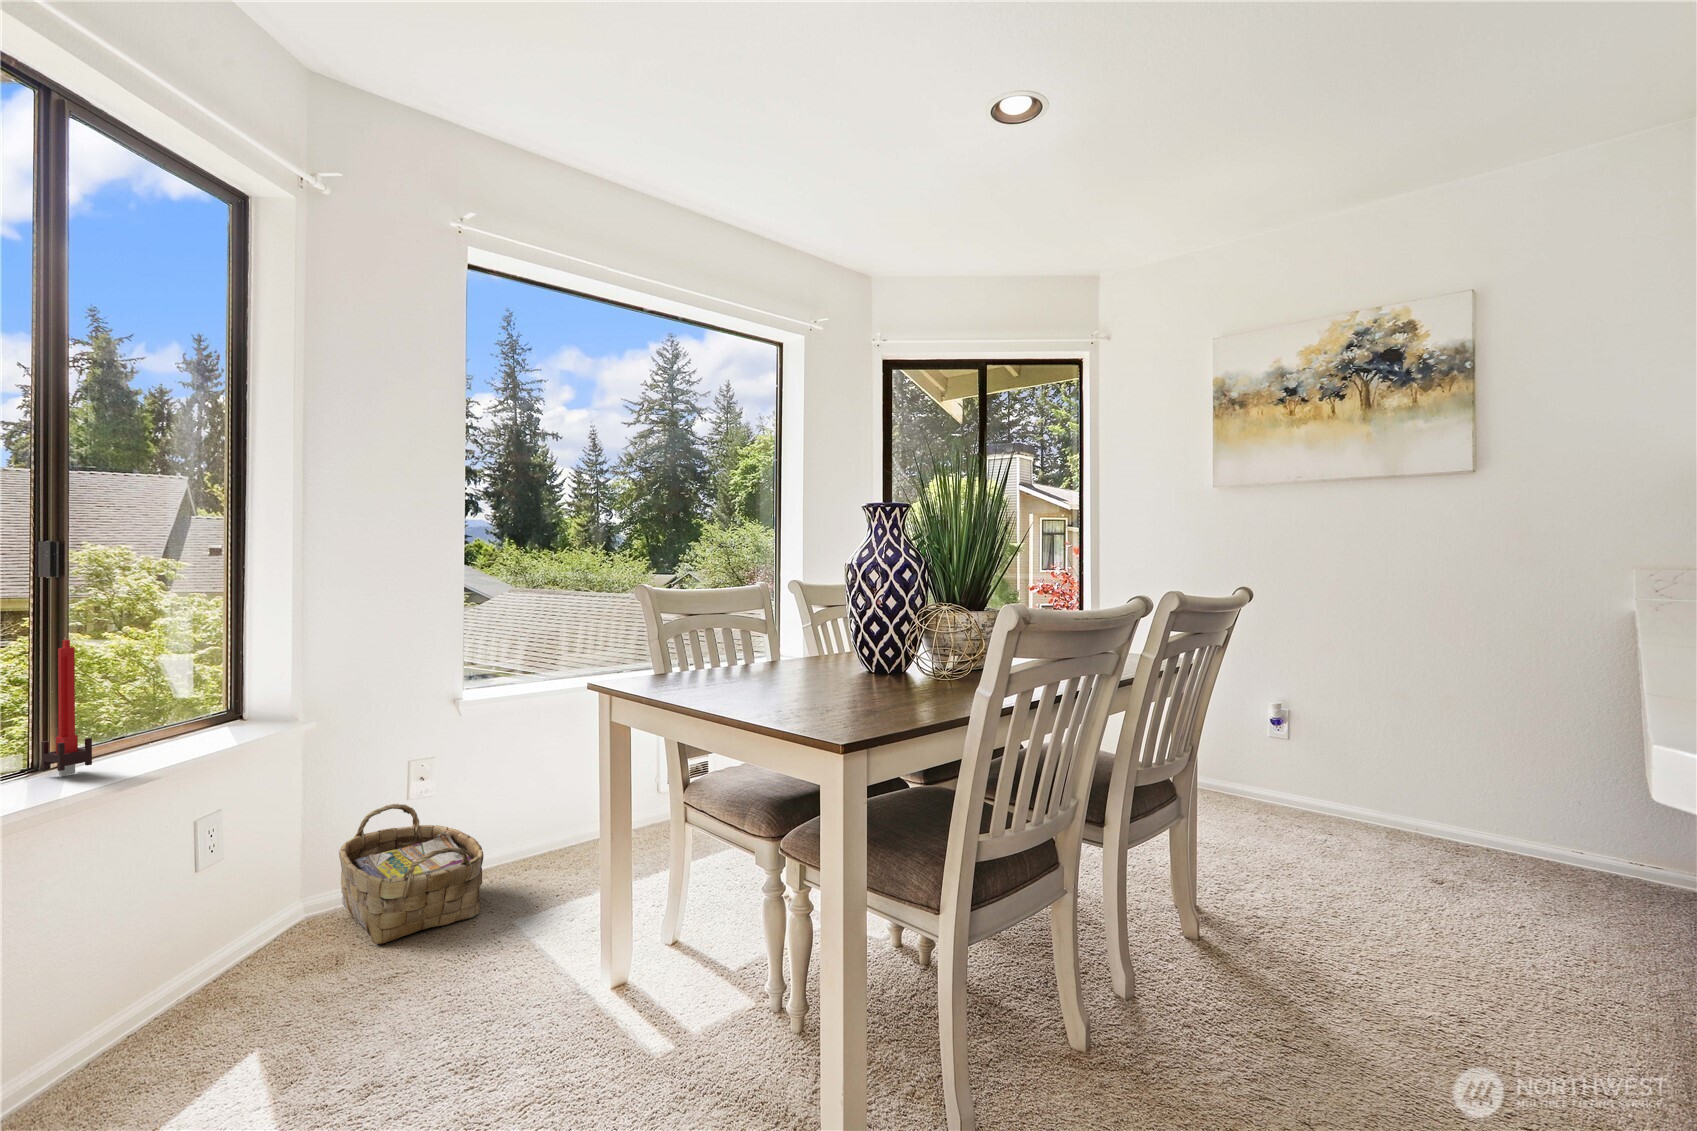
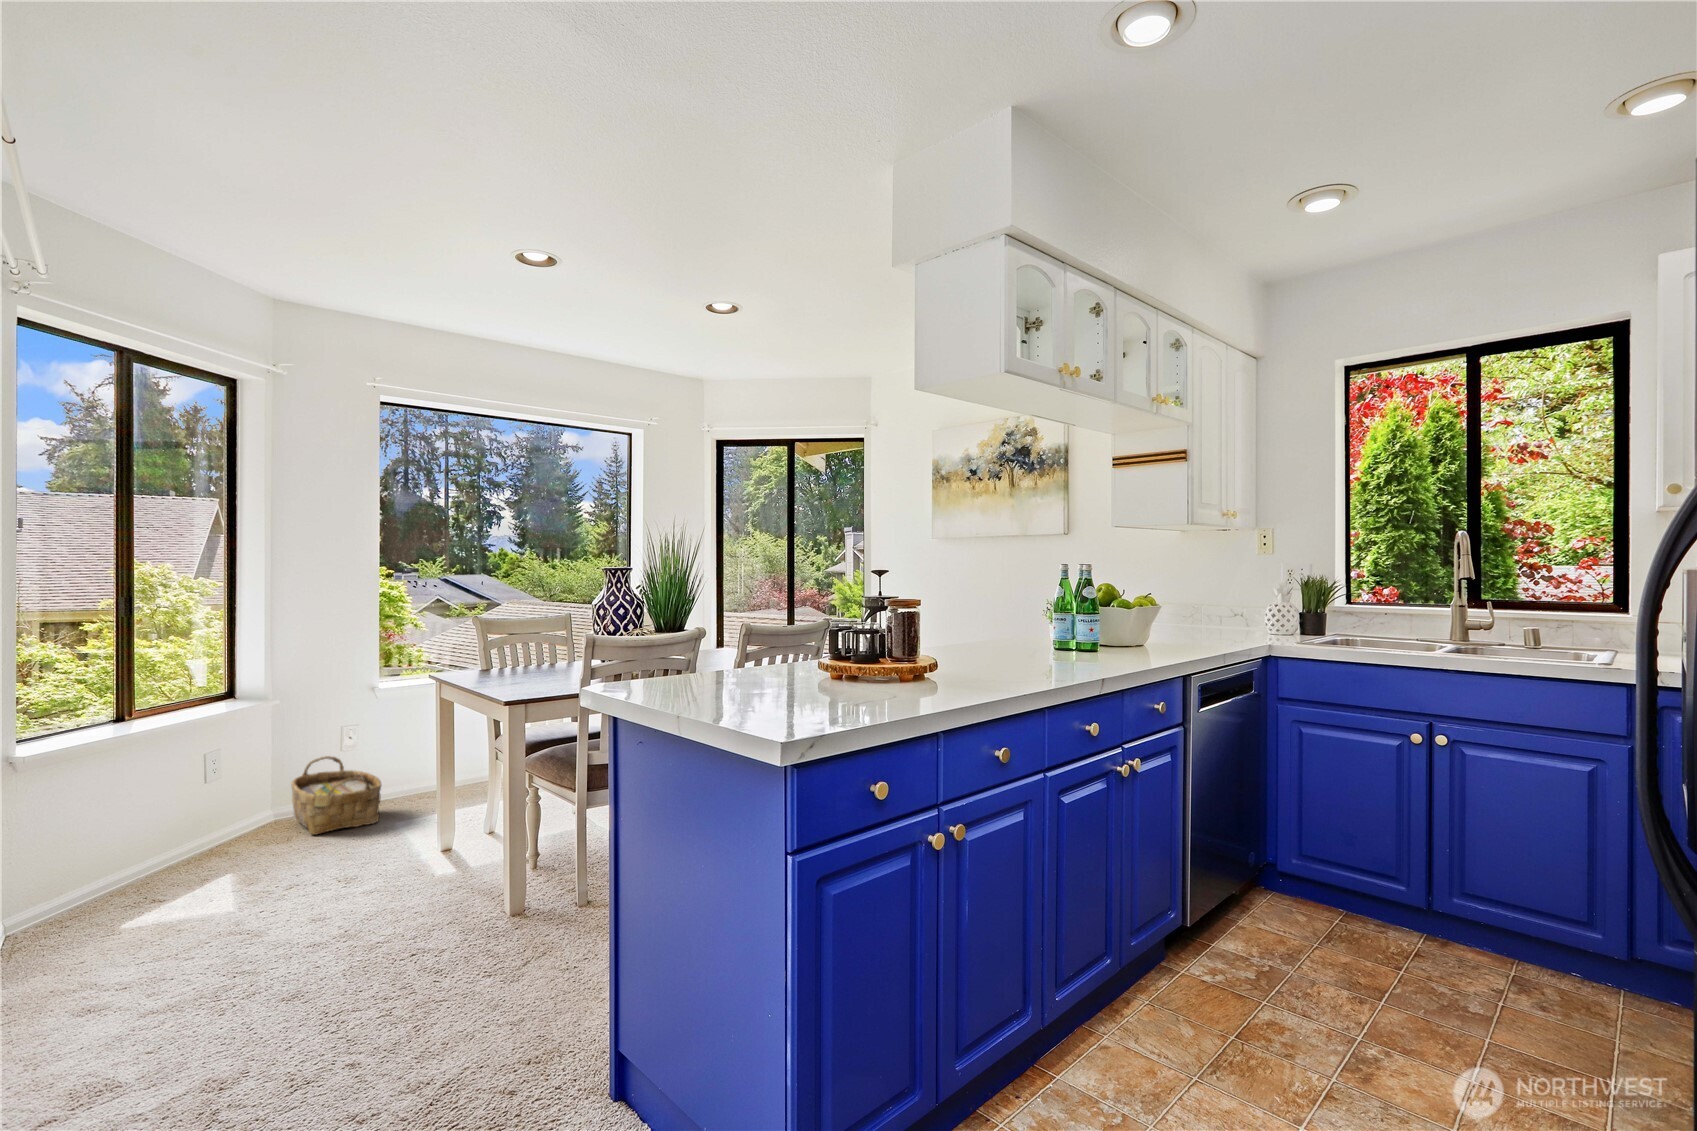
candle: present [41,640,92,776] -> none [124,652,151,726]

